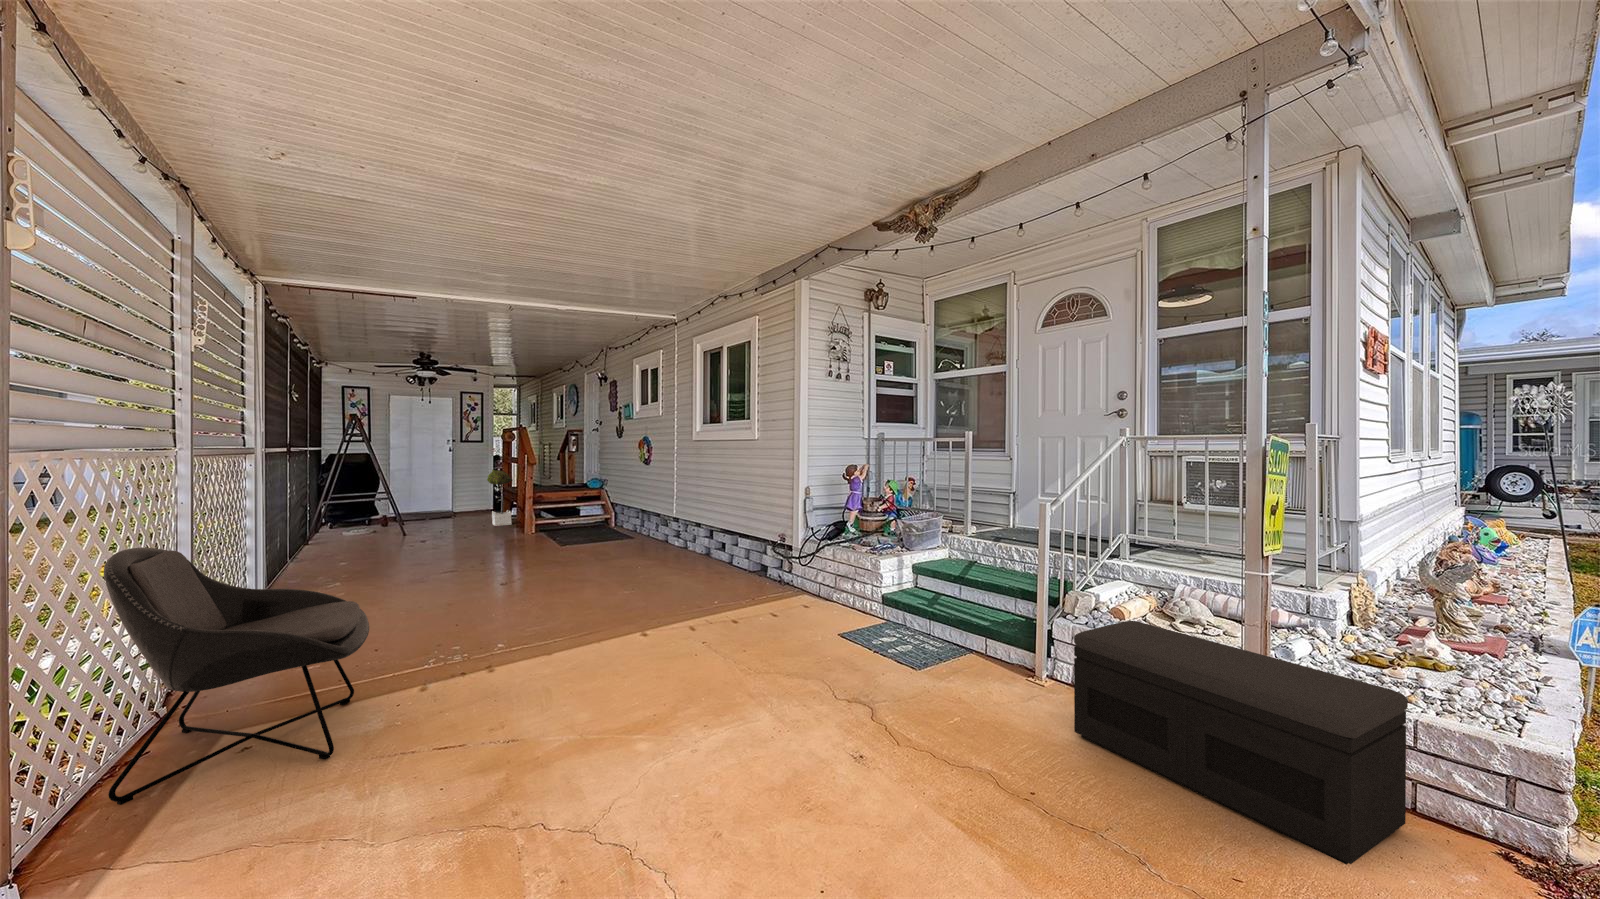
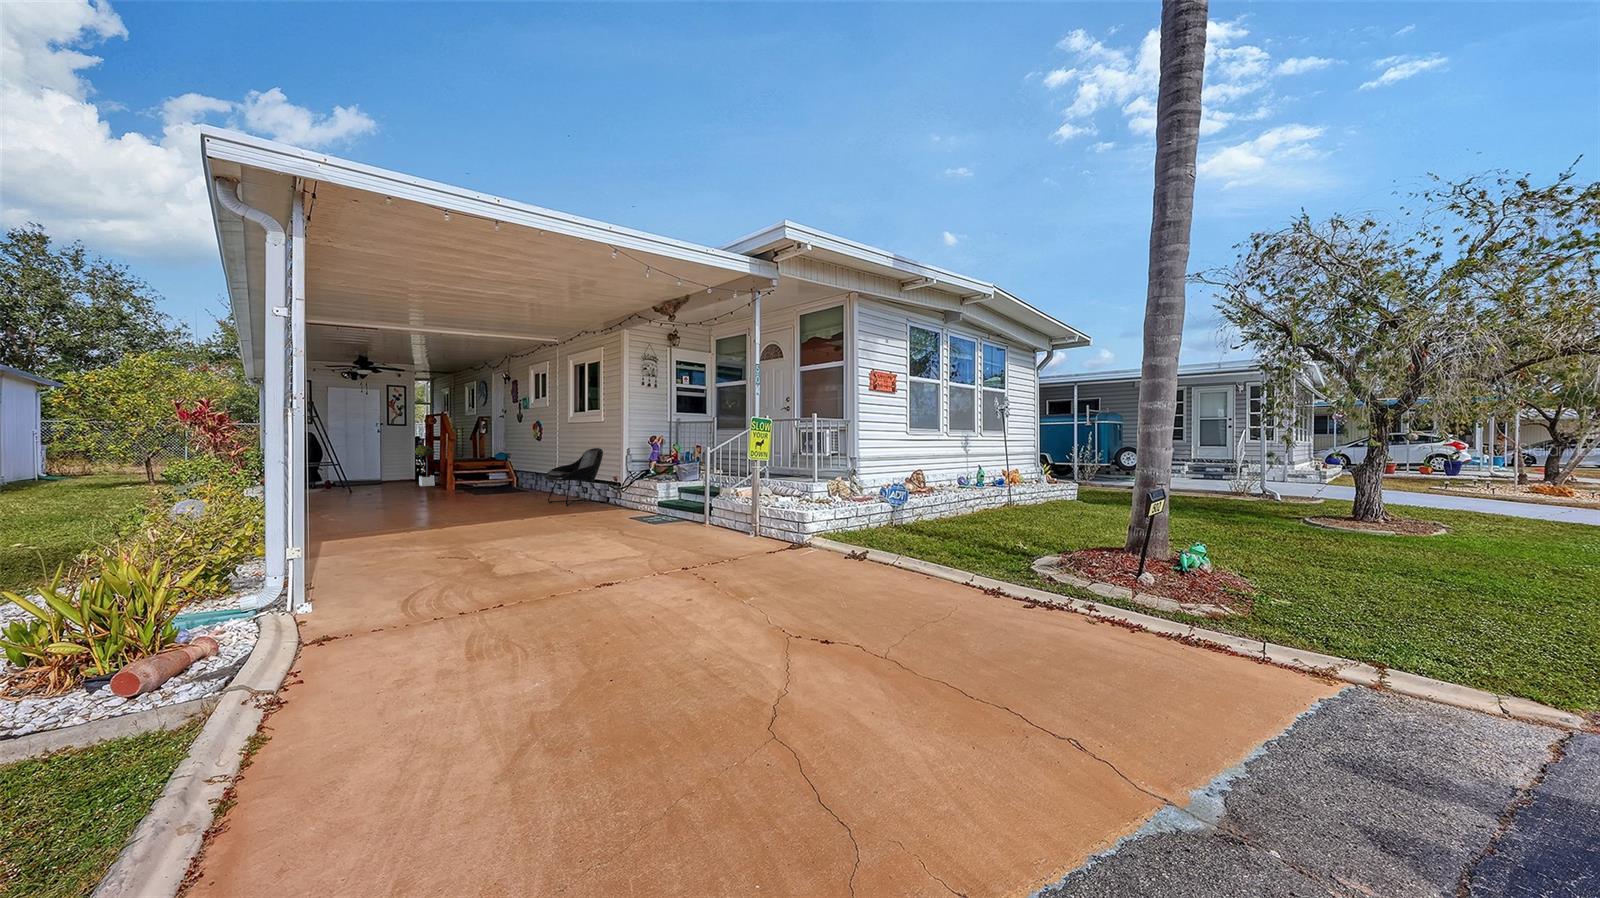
lounge chair: present [104,547,369,805] -> present [544,448,604,506]
storage bench: present [1074,621,1408,865] -> none [697,492,774,547]

